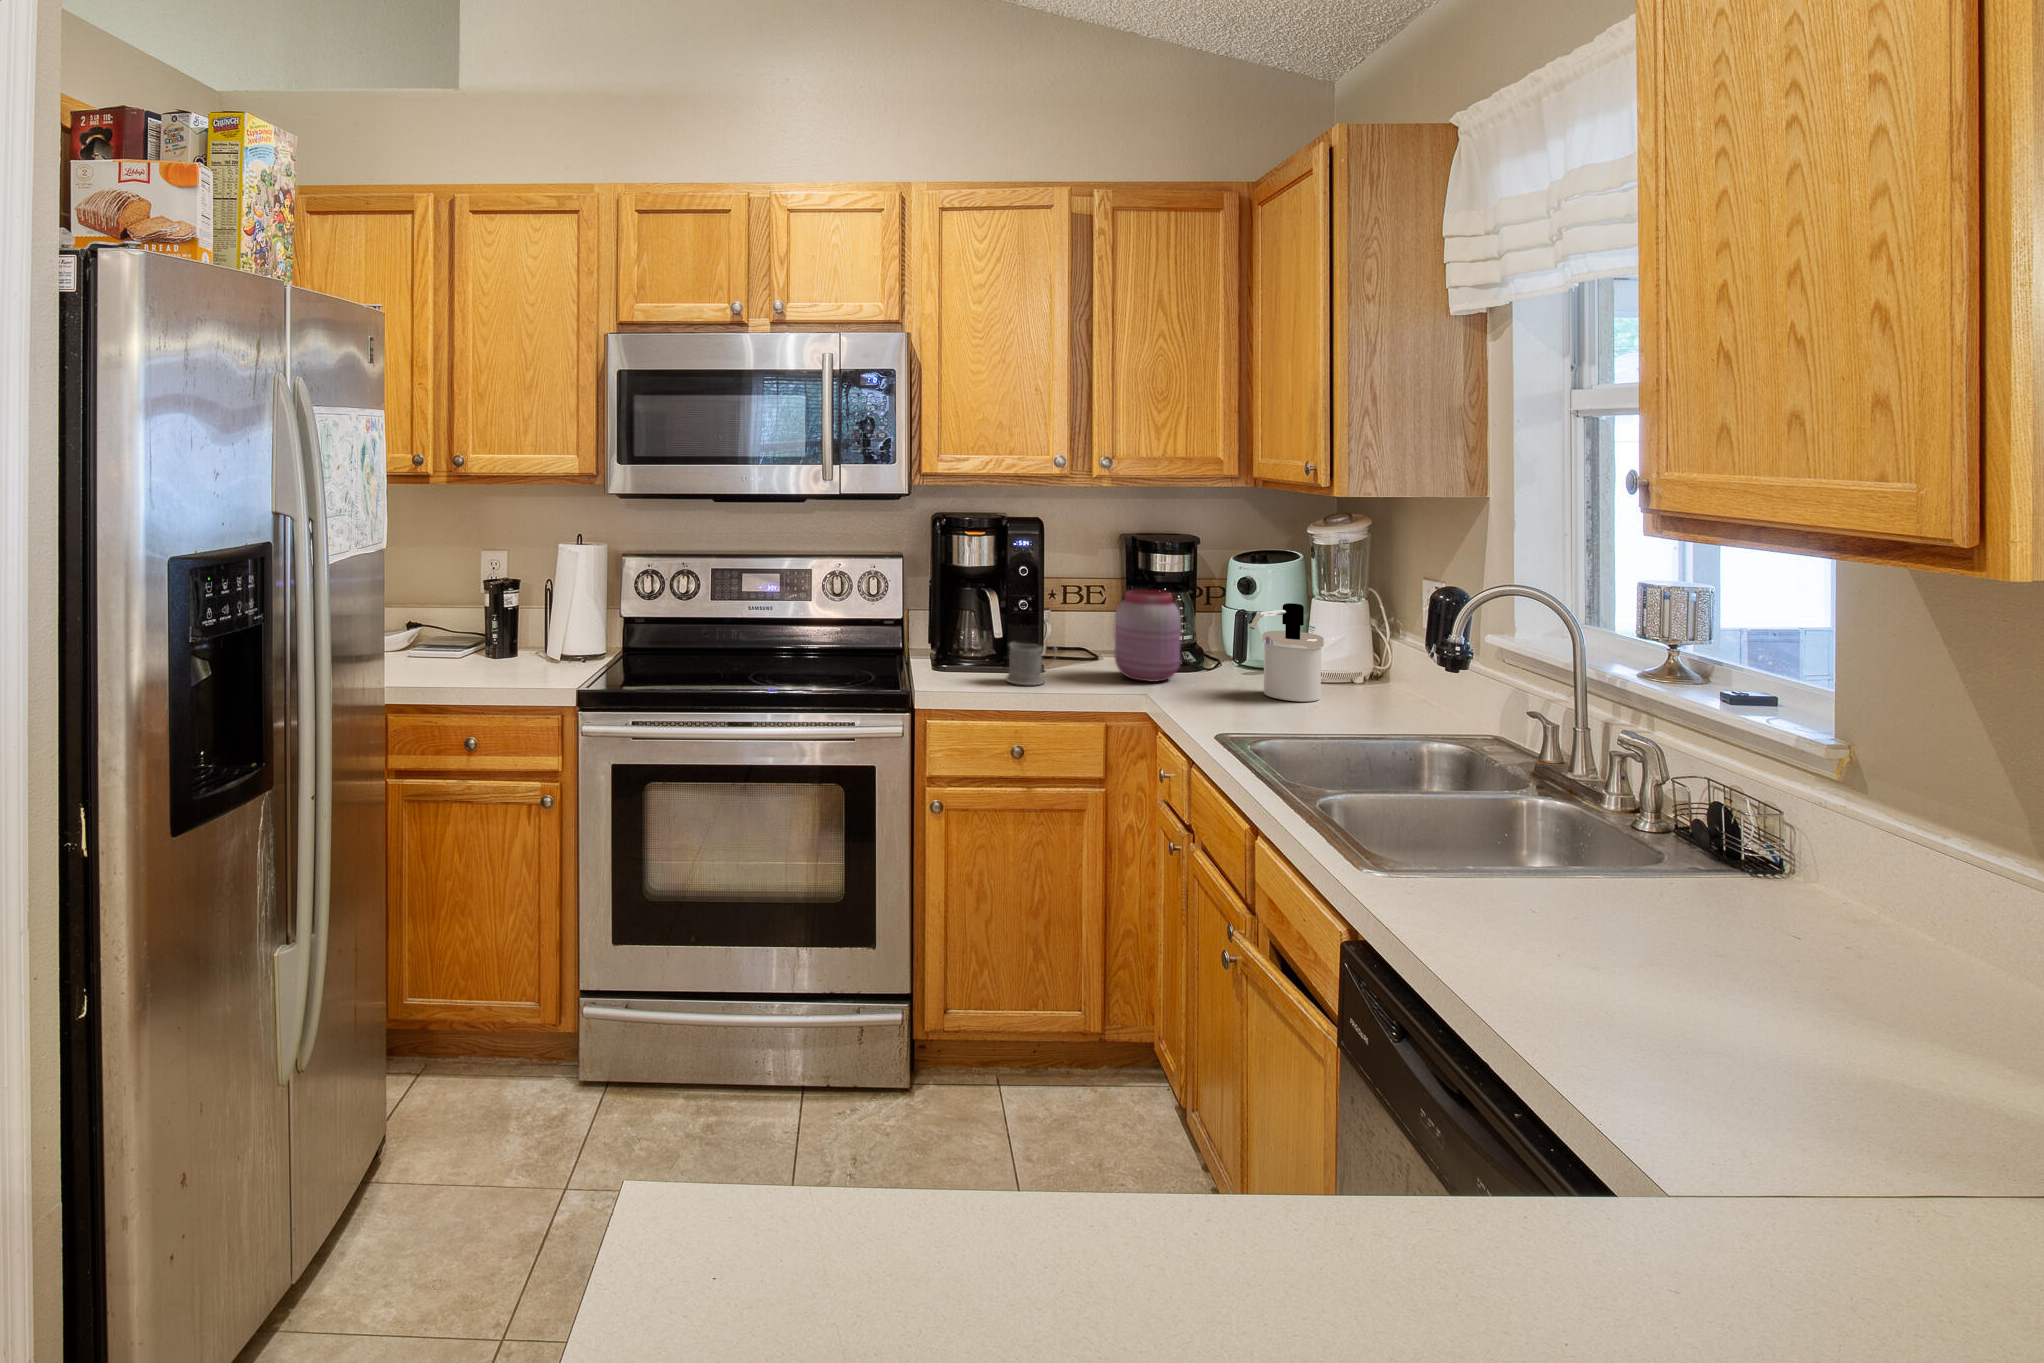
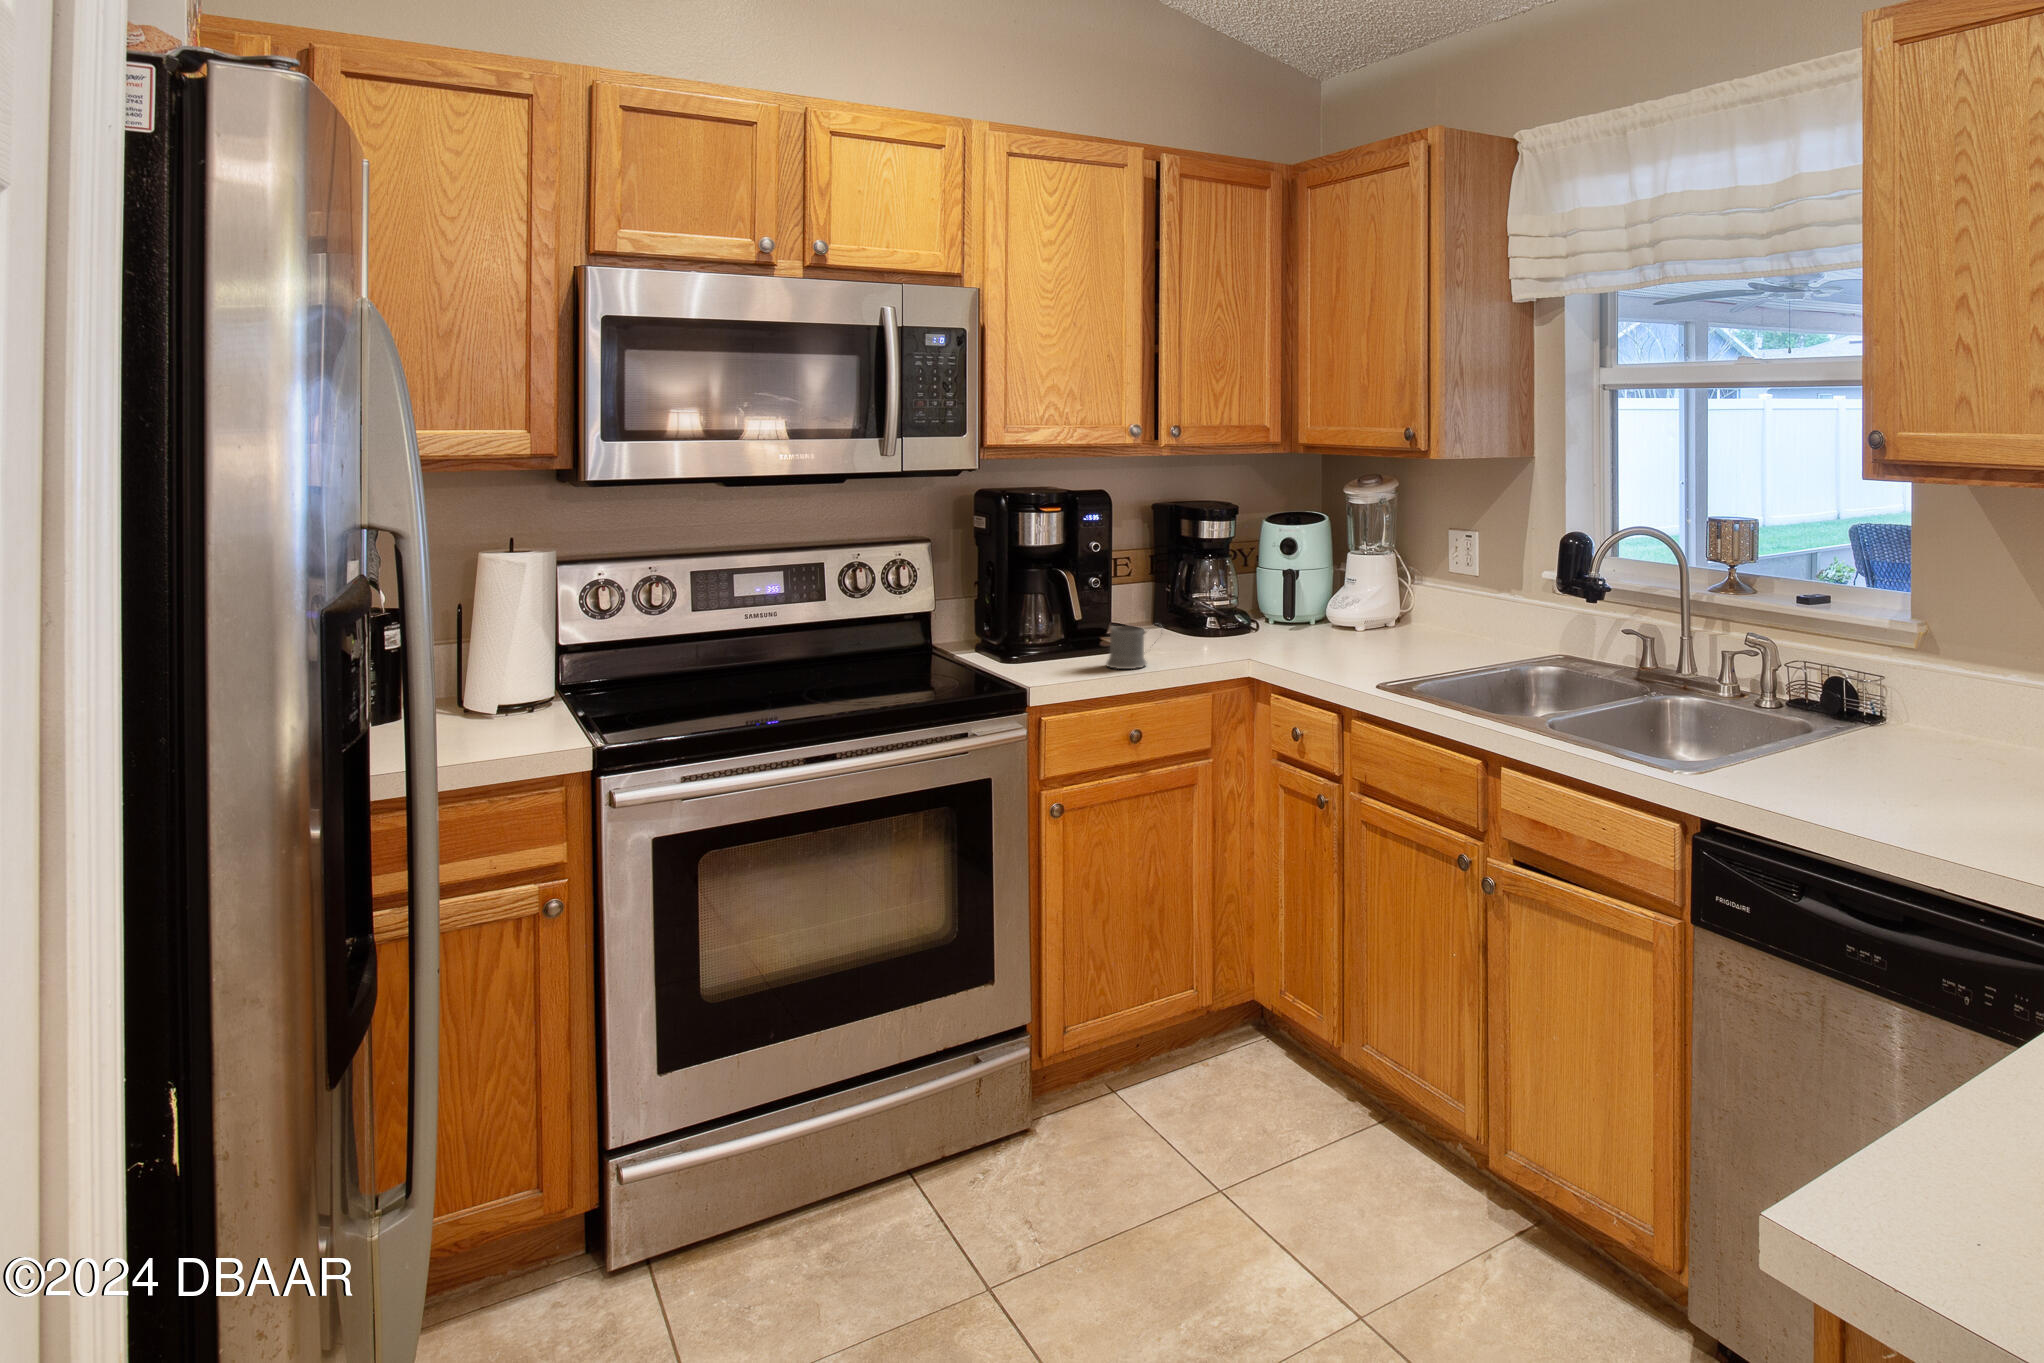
jar: present [1115,590,1181,682] -> none [1195,561,1259,651]
soap dispenser: present [1250,603,1324,702] -> none [1336,564,1387,651]

